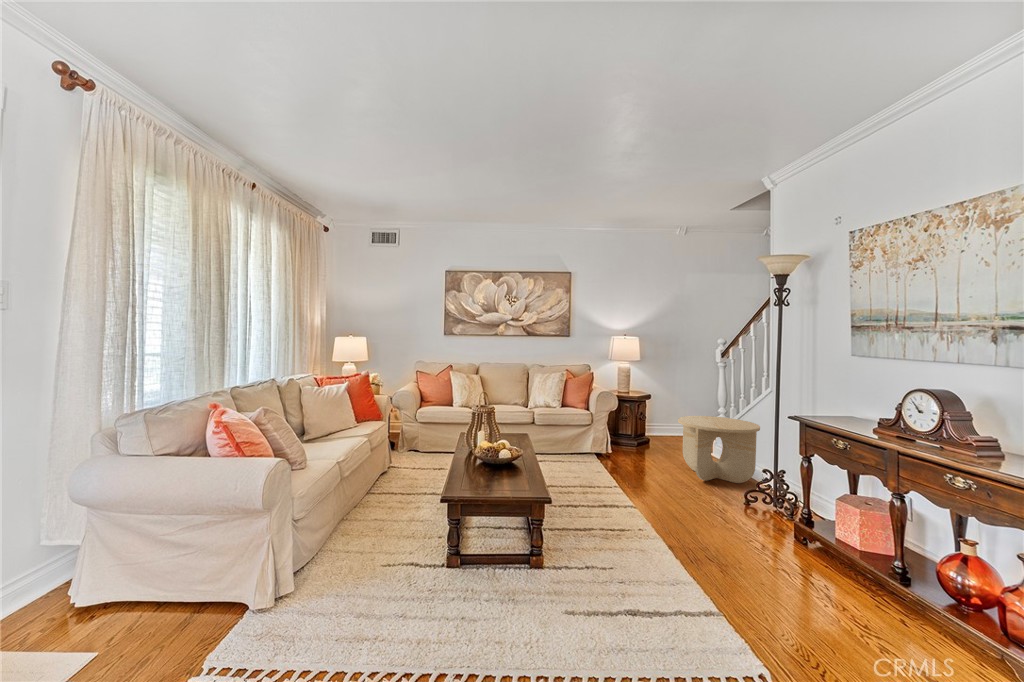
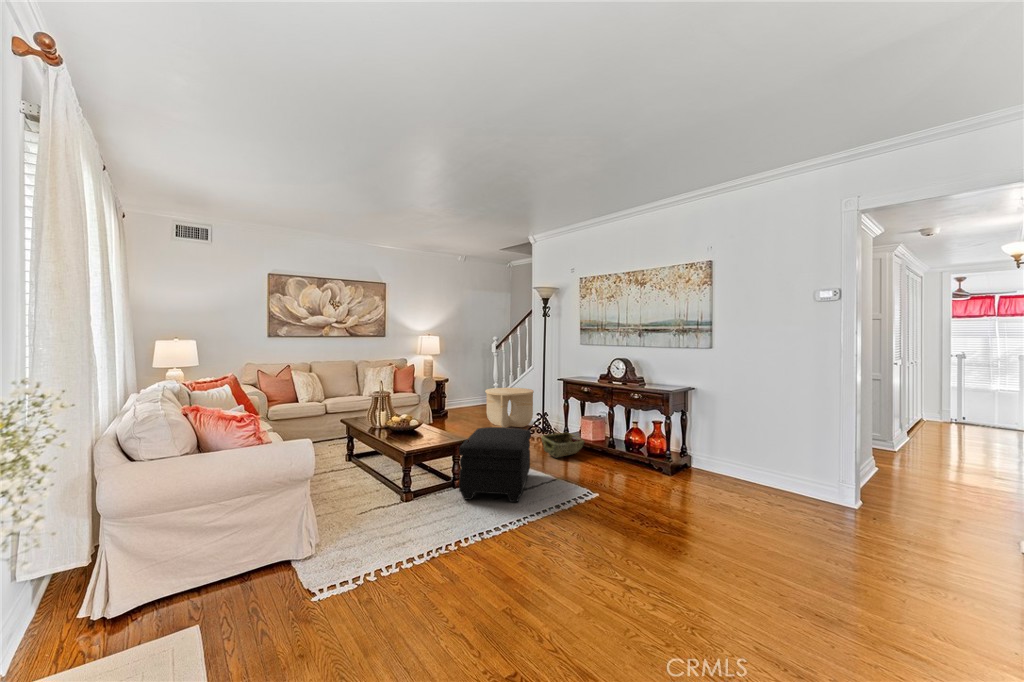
ottoman: none [509,481,677,646] -> present [459,427,531,502]
woven basket: none [728,512,825,564] -> present [541,432,584,458]

